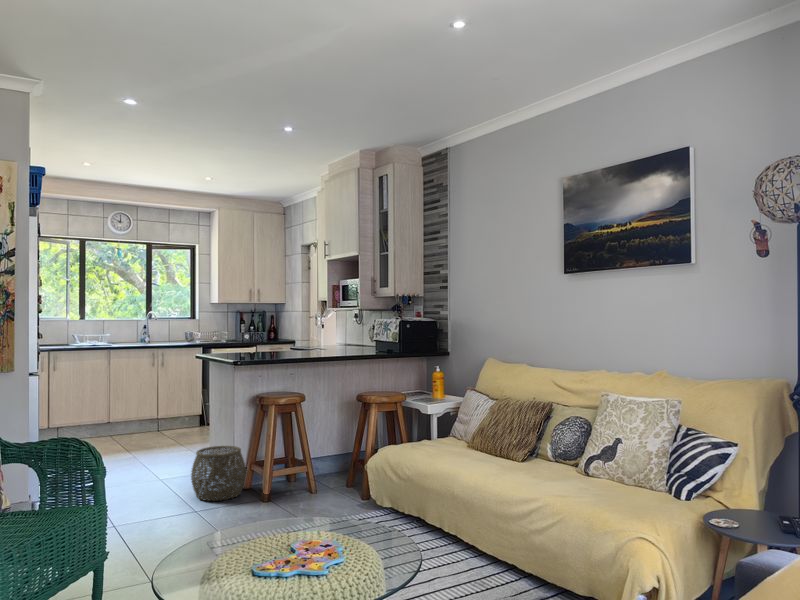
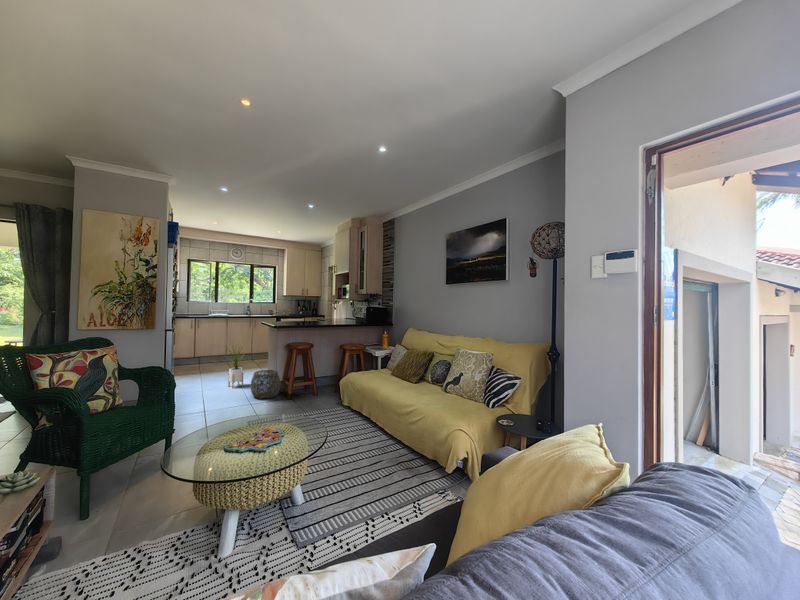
house plant: none [128,390,178,483] -> present [228,344,243,388]

